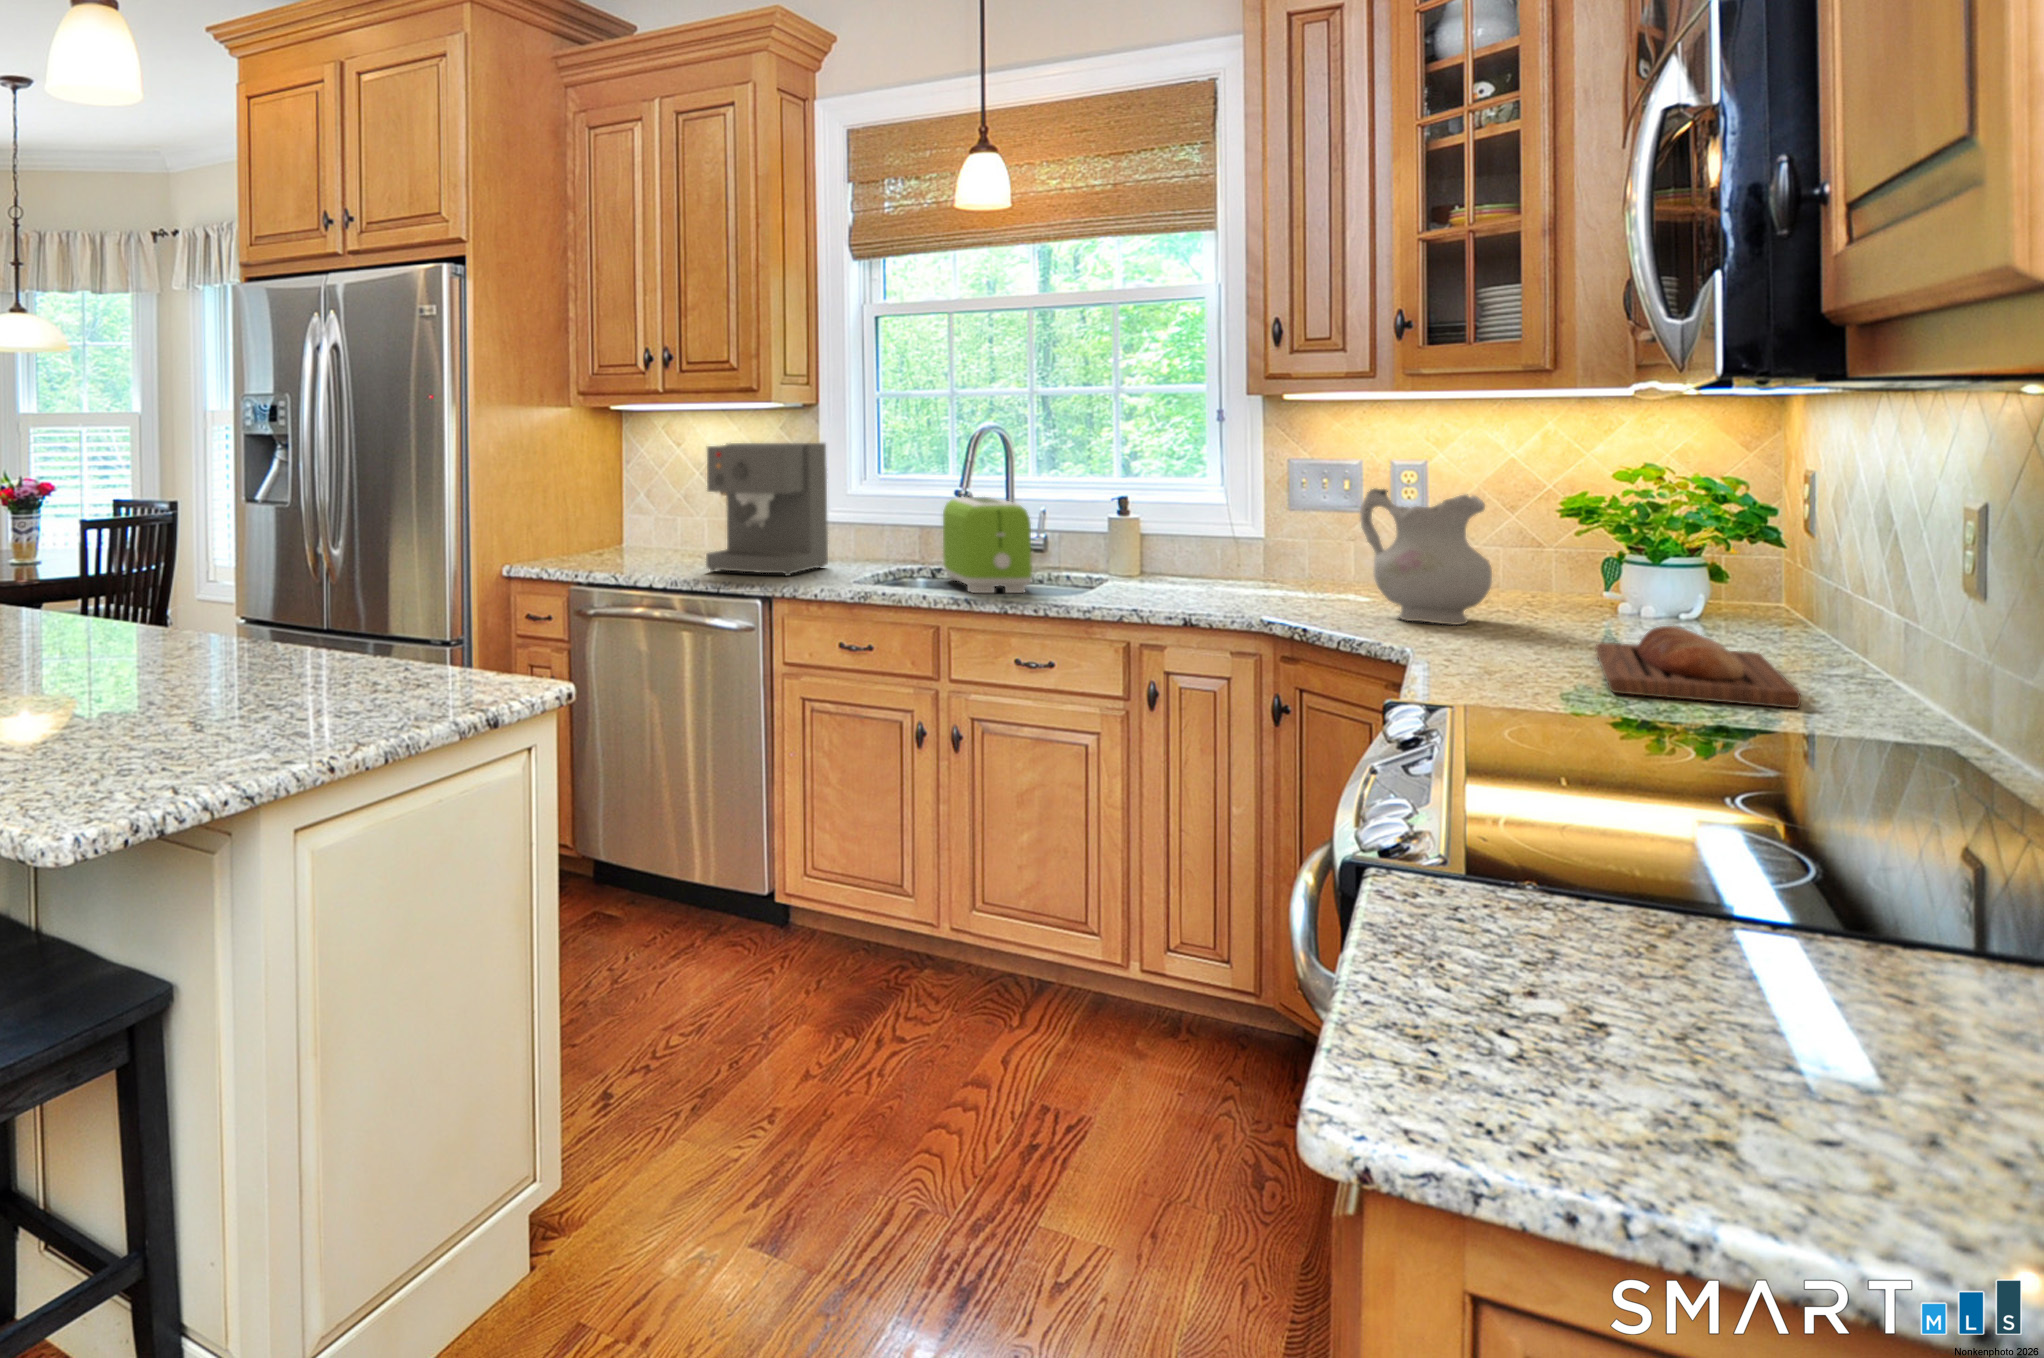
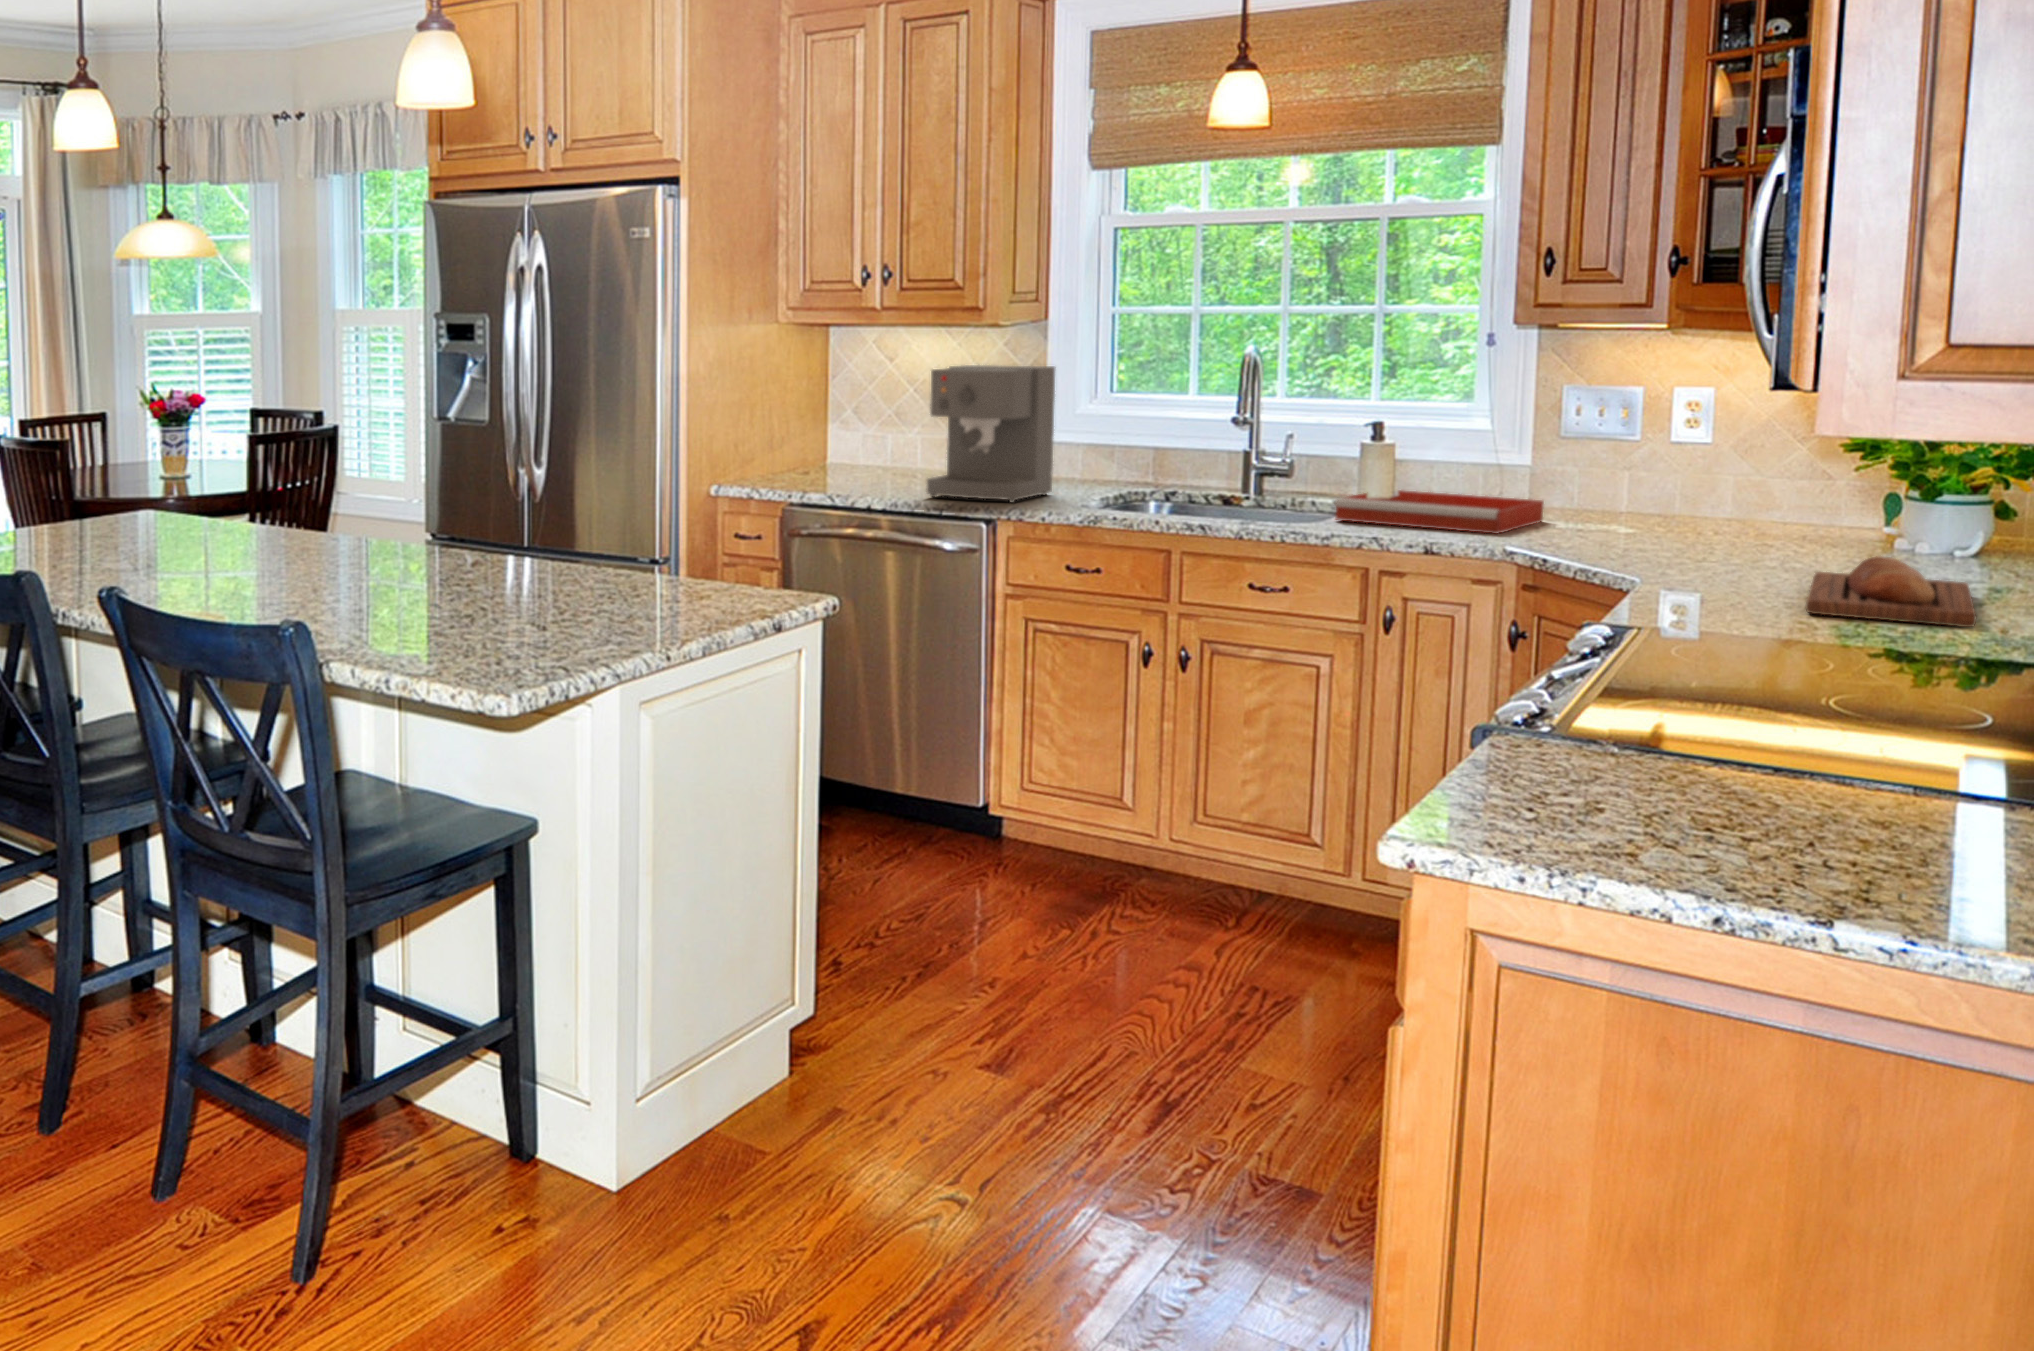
ceramic pitcher: present [1360,488,1492,625] -> none [1608,422,1734,556]
toaster: present [943,497,1032,593] -> none [1176,425,1270,522]
tray: none [1096,559,1297,603] -> present [1335,490,1544,534]

